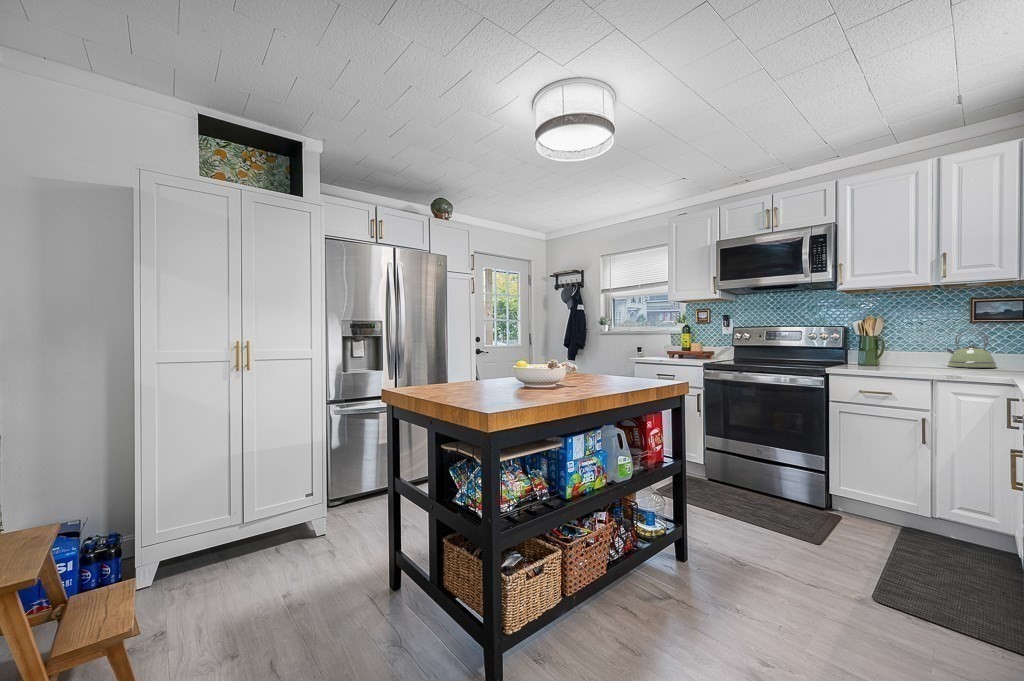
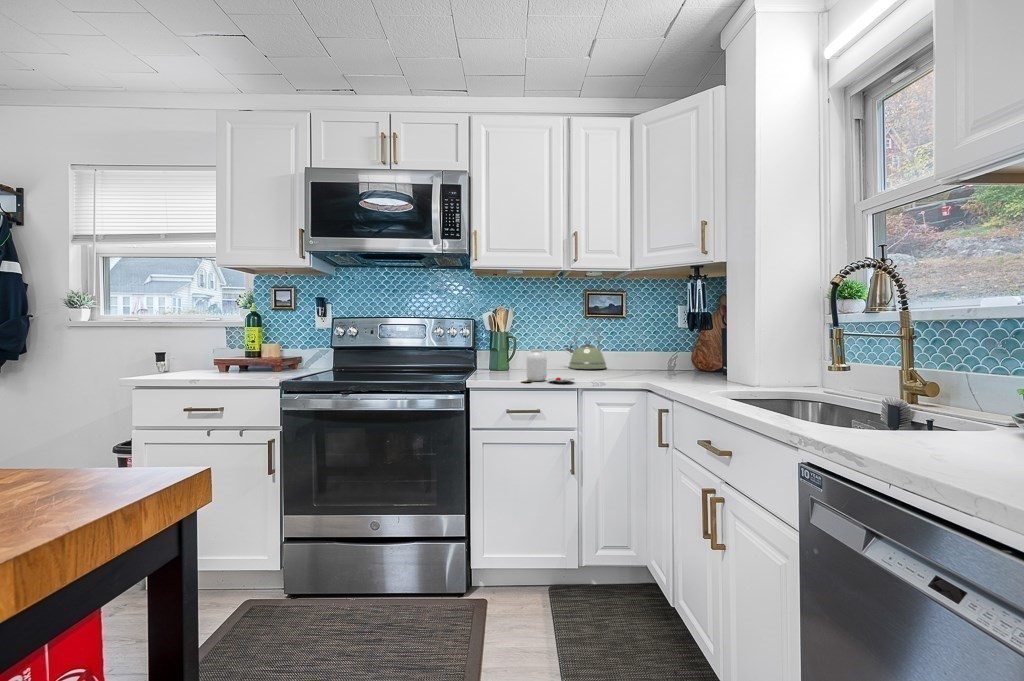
jar: none [874,348,929,373] -> present [521,349,574,382]

